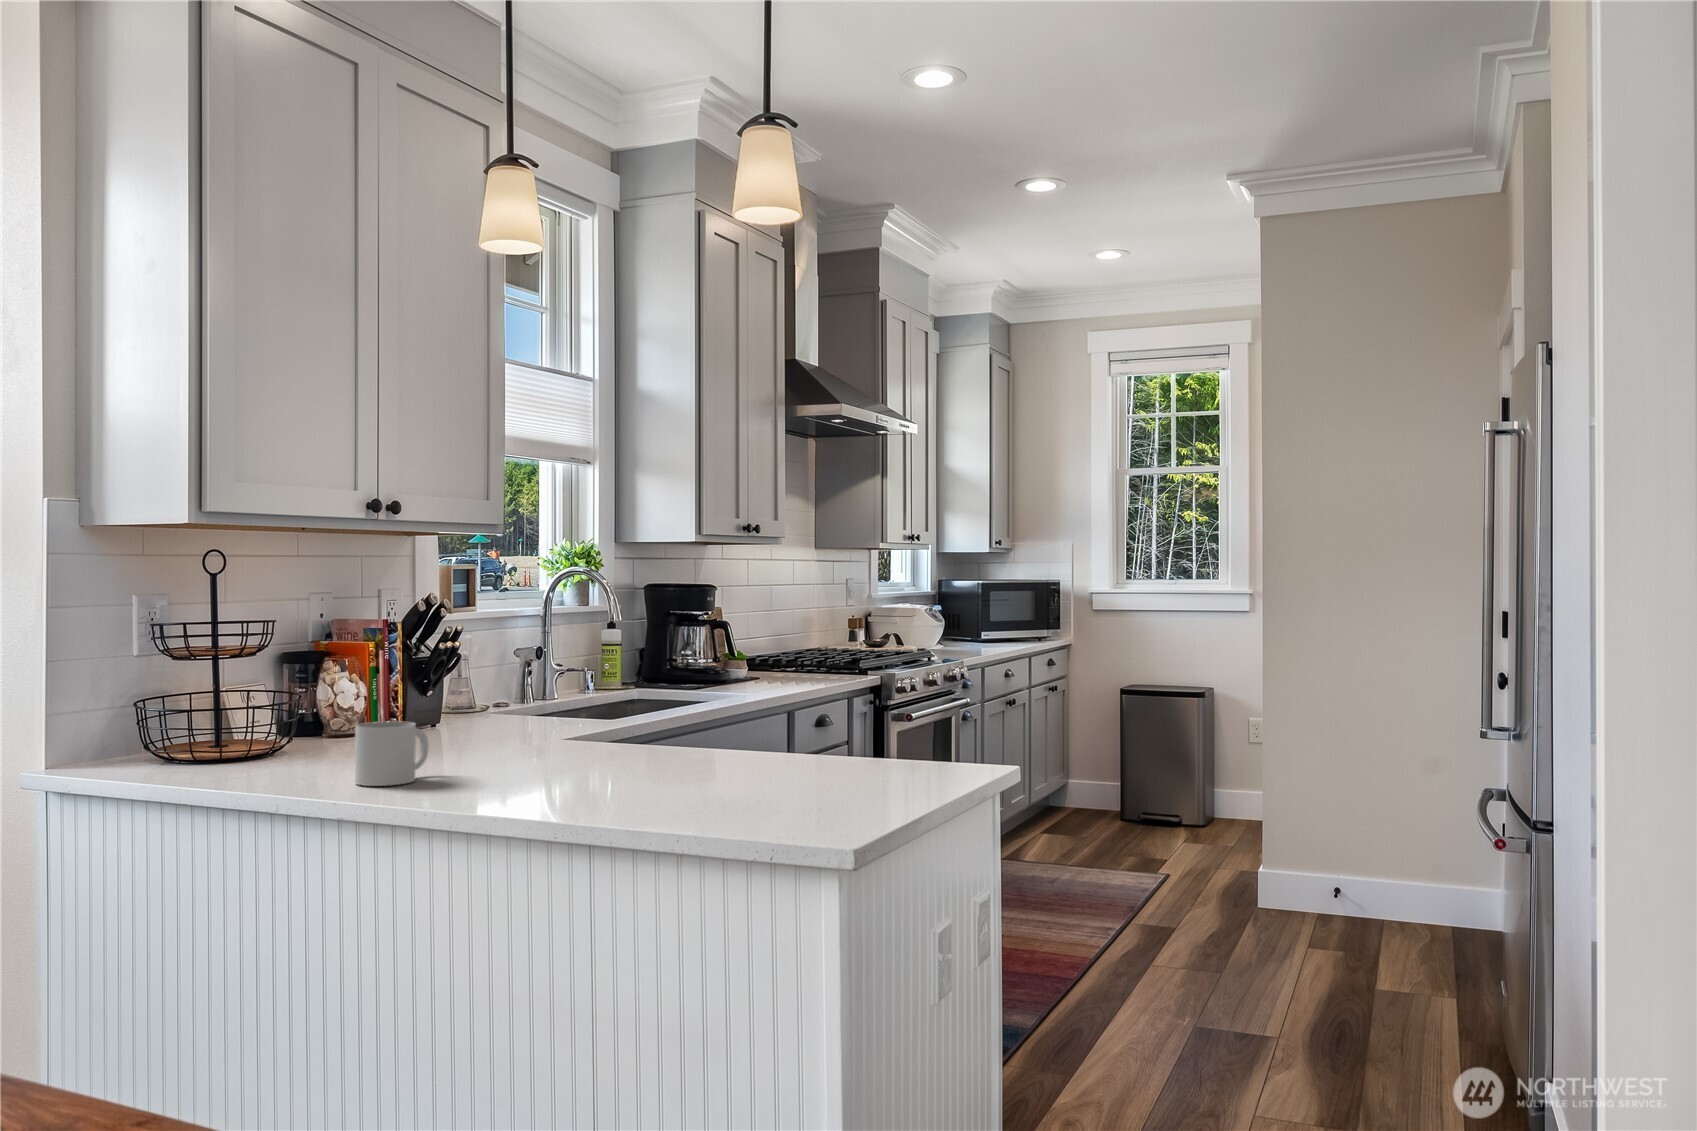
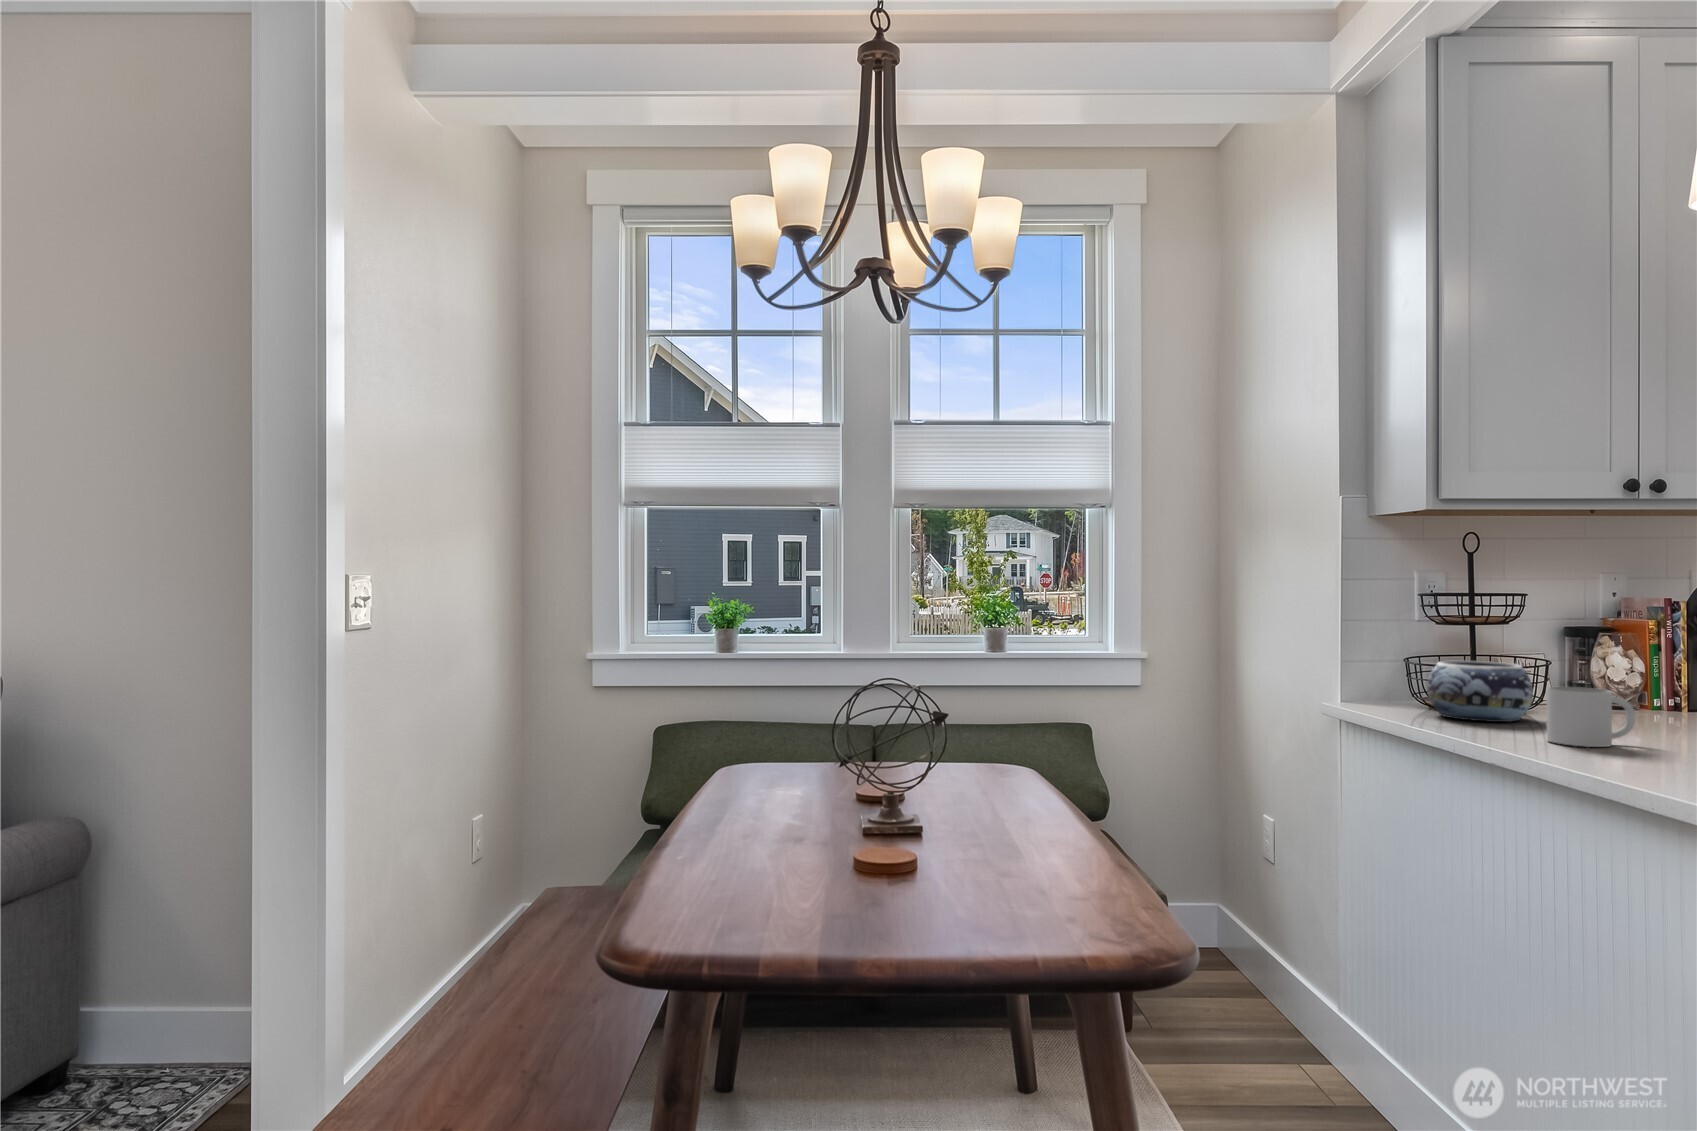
decorative bowl: none [188,701,306,775] -> present [1427,661,1533,722]

